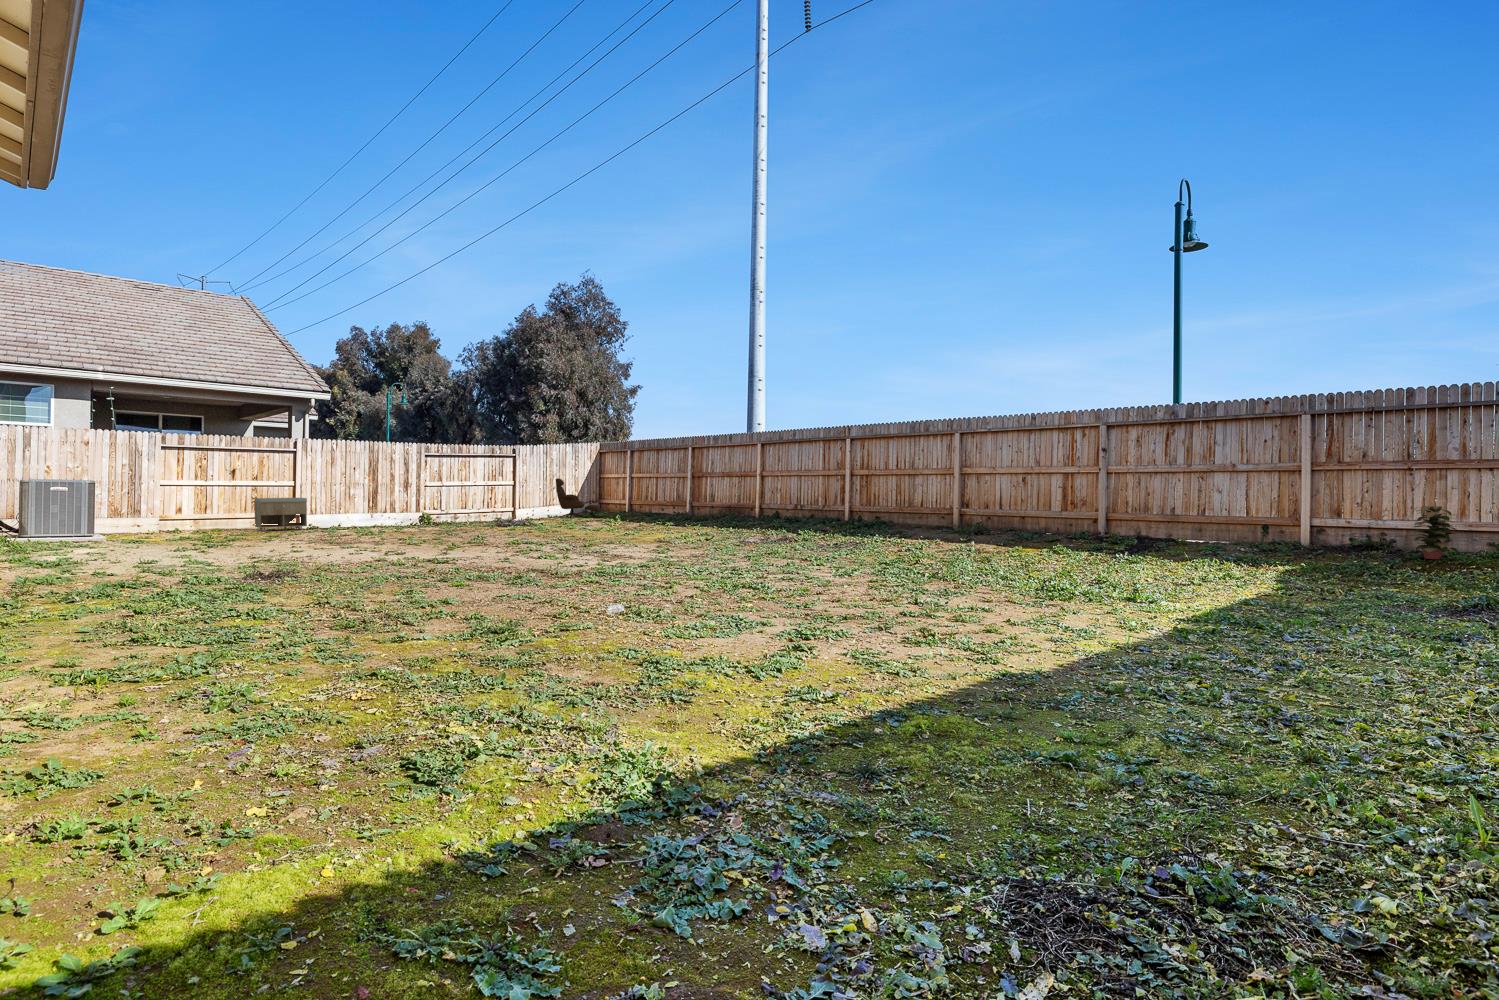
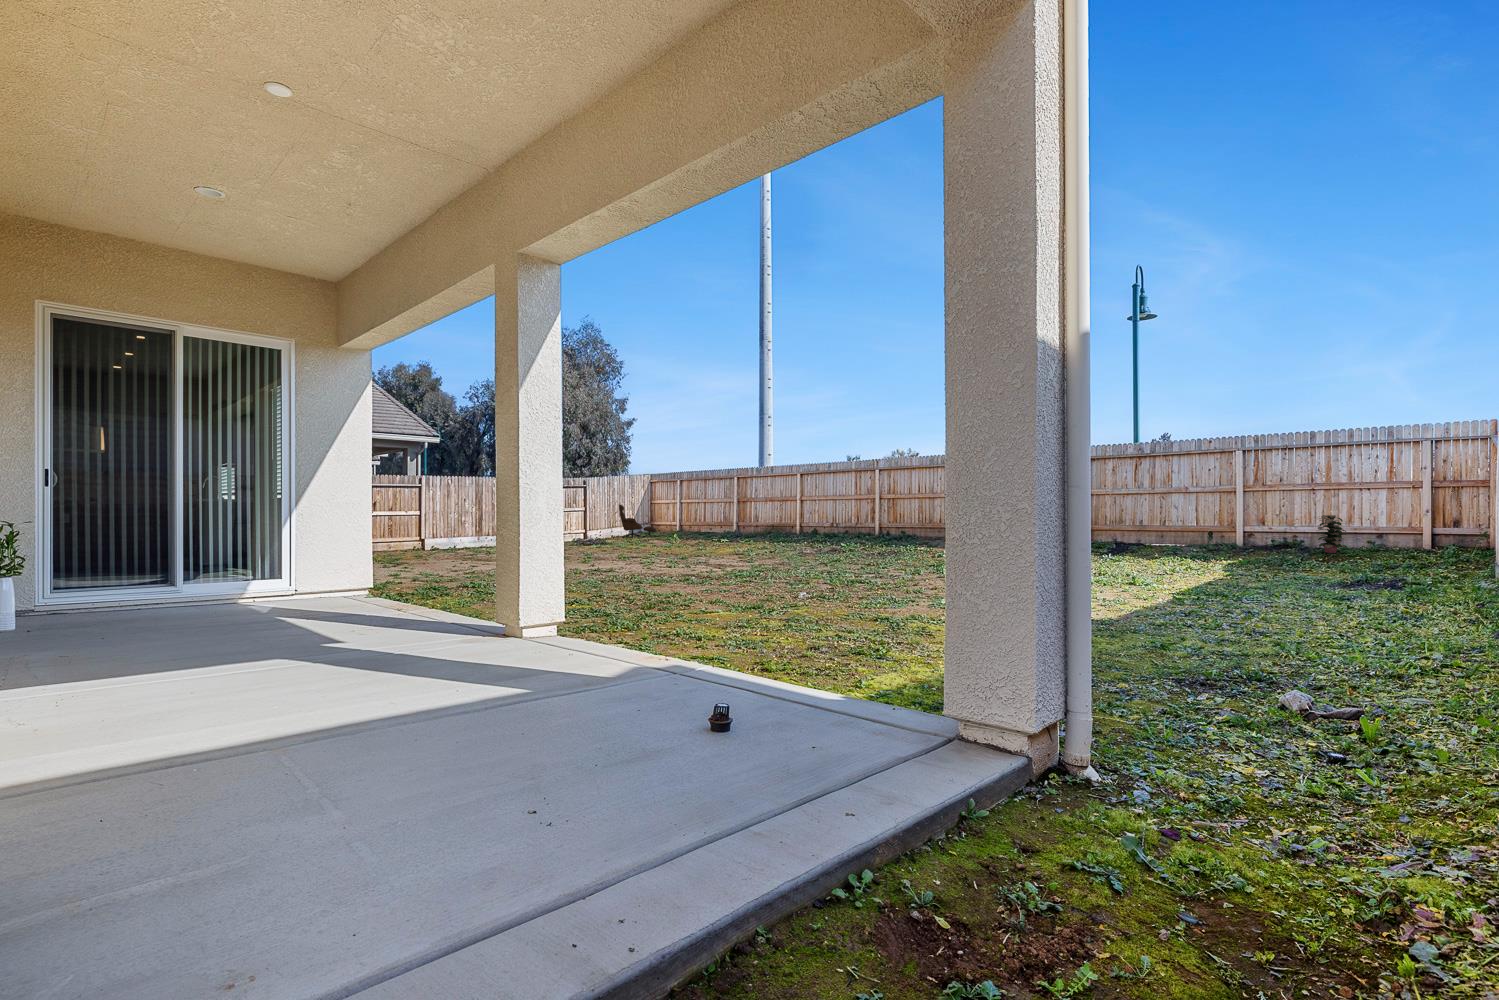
storage bench: present [254,498,307,531] -> none [389,524,432,553]

